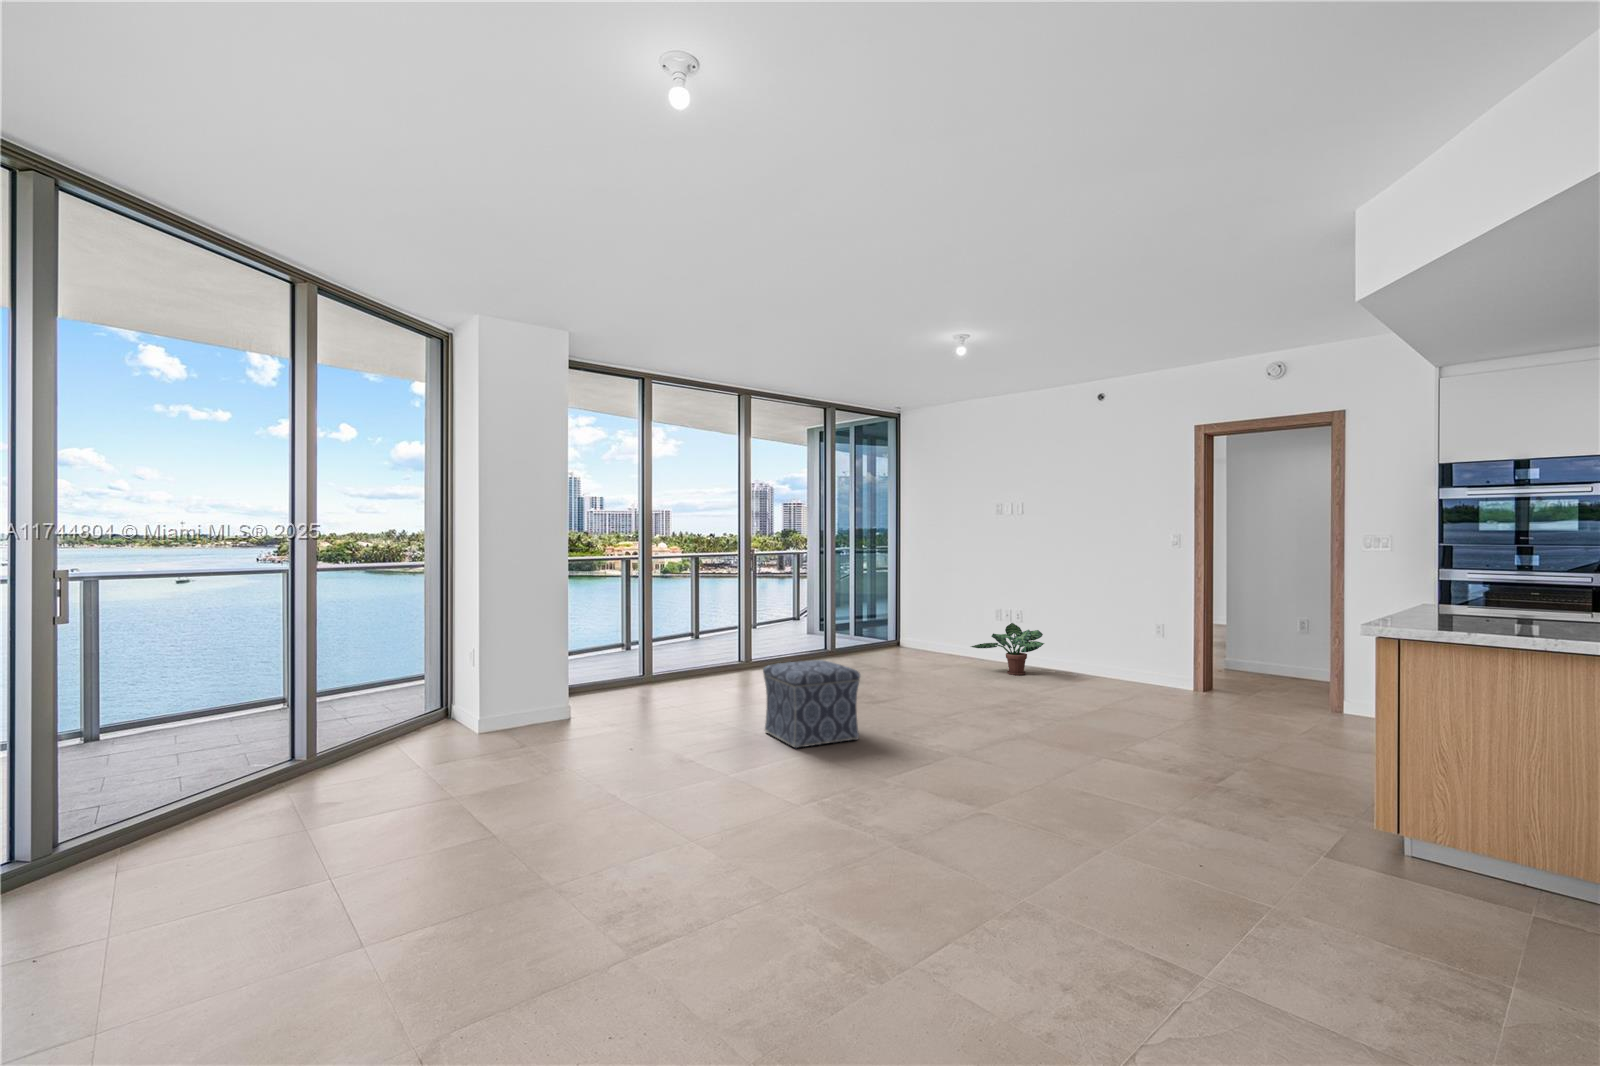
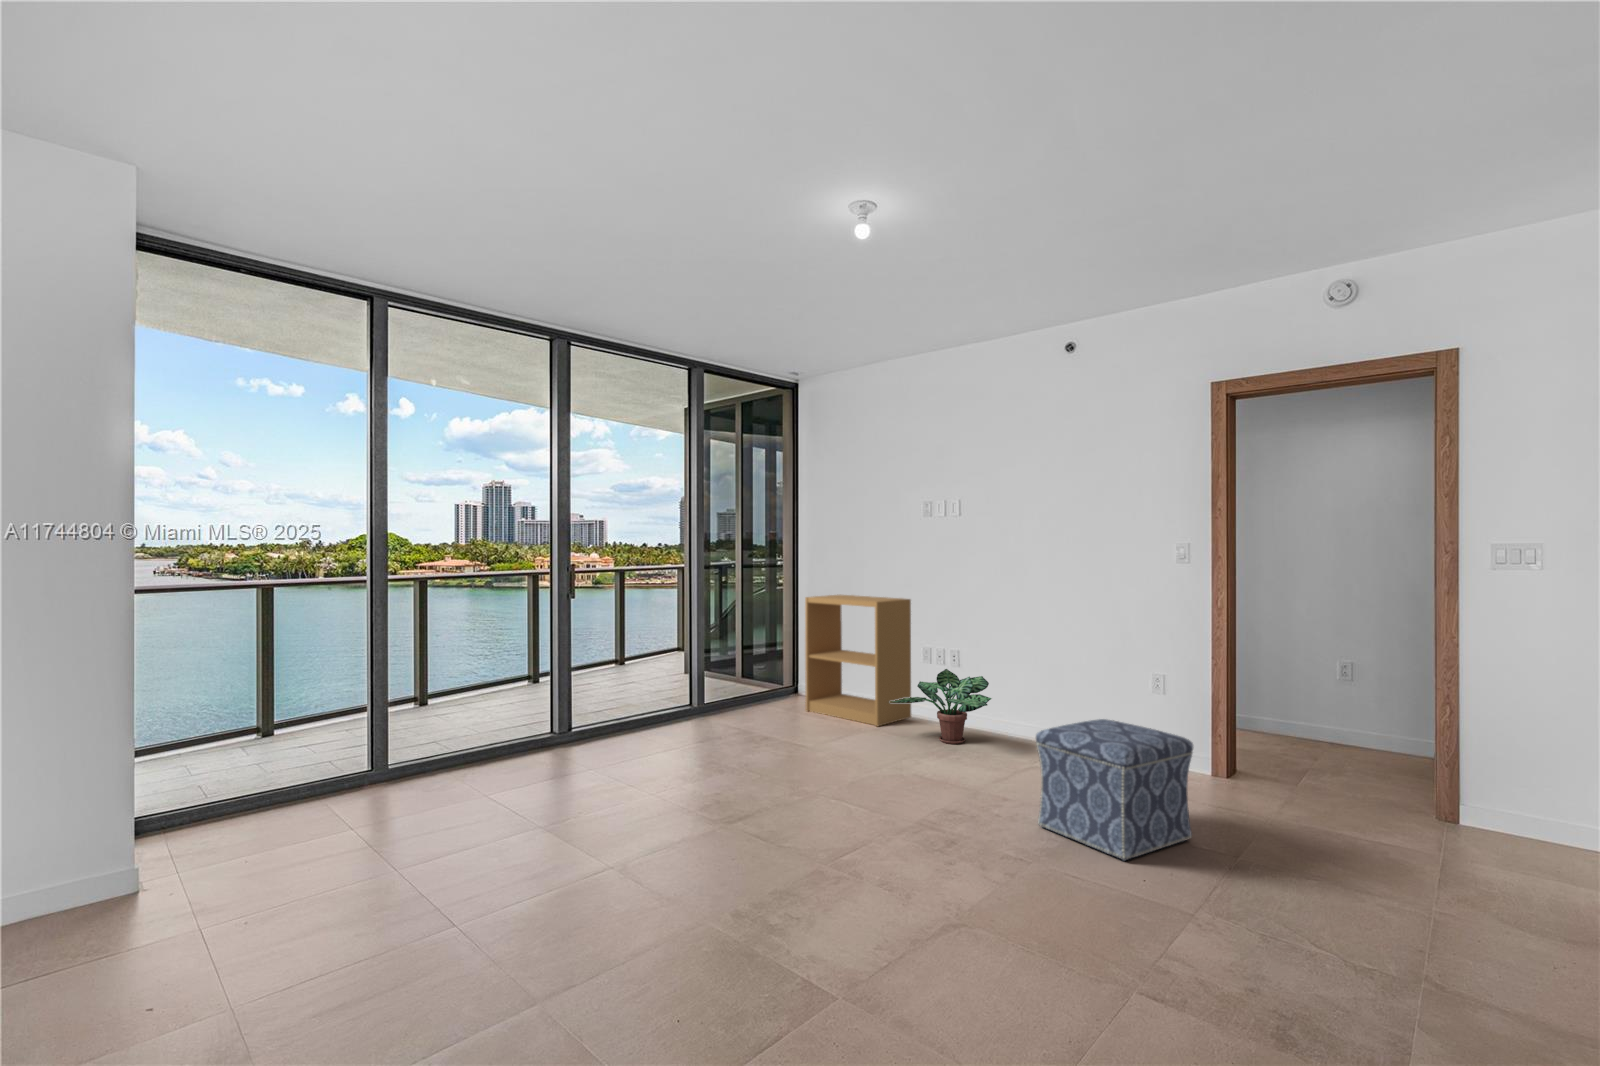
bookshelf: none [907,574,986,666] -> present [805,595,911,726]
ottoman: present [763,660,860,748] -> present [1036,719,1193,861]

